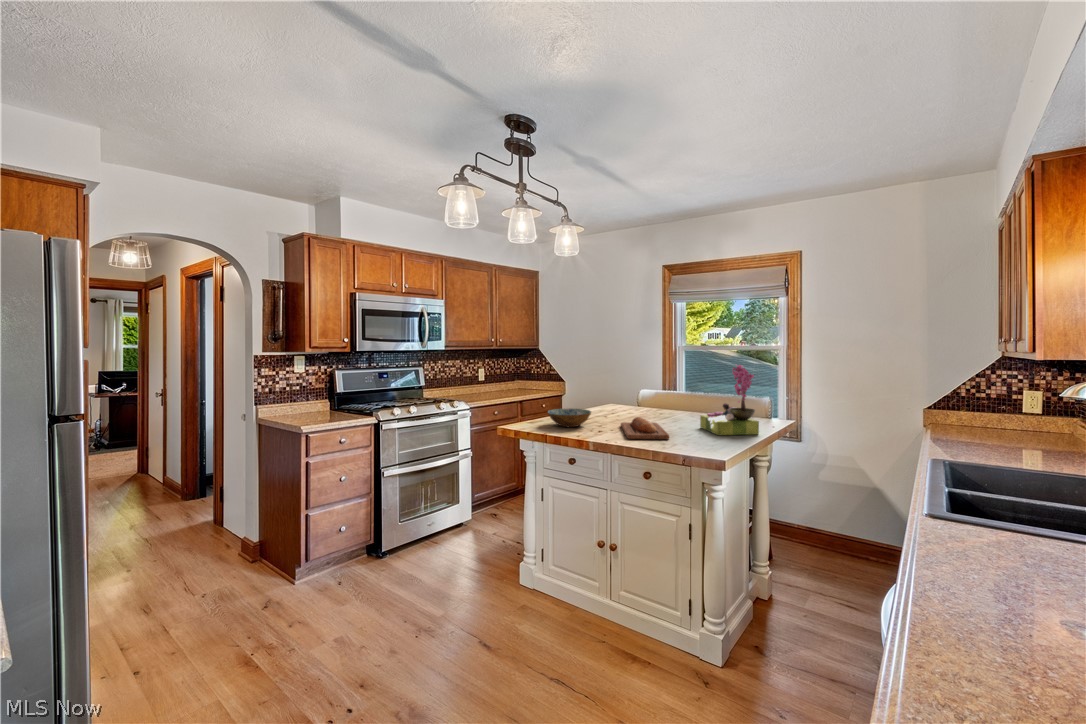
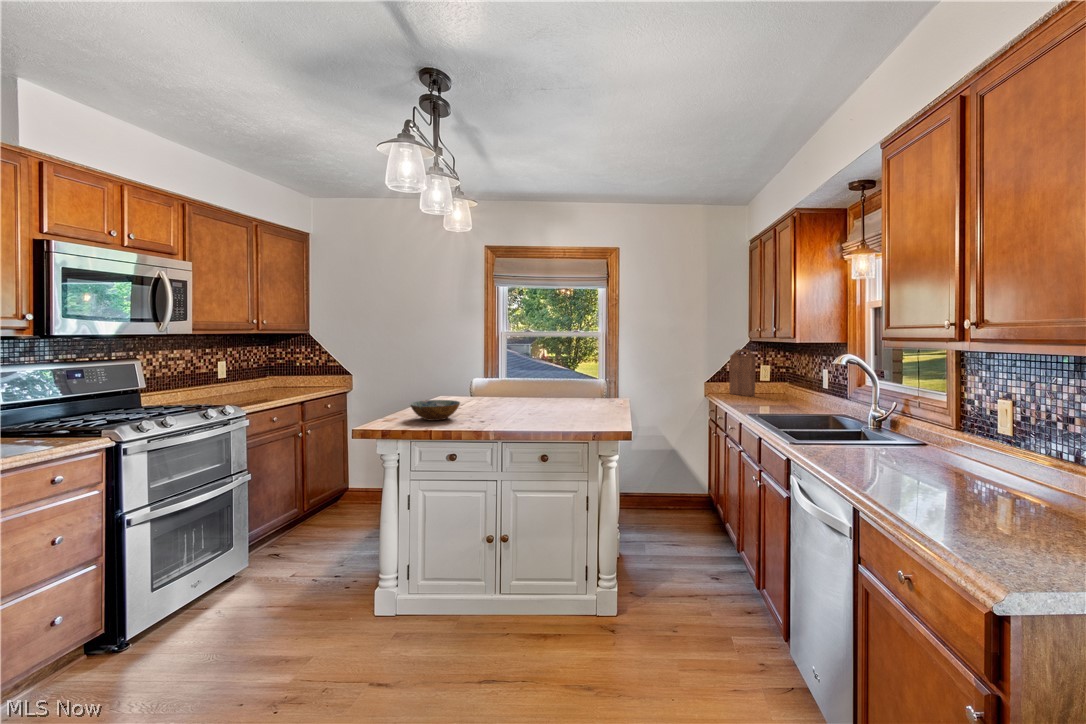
flower arrangement: present [700,365,759,435] -> none [559,348,611,414]
cutting board: none [1010,365,1059,435] -> present [729,349,756,396]
bread loaf: present [621,417,669,439] -> none [488,403,554,424]

